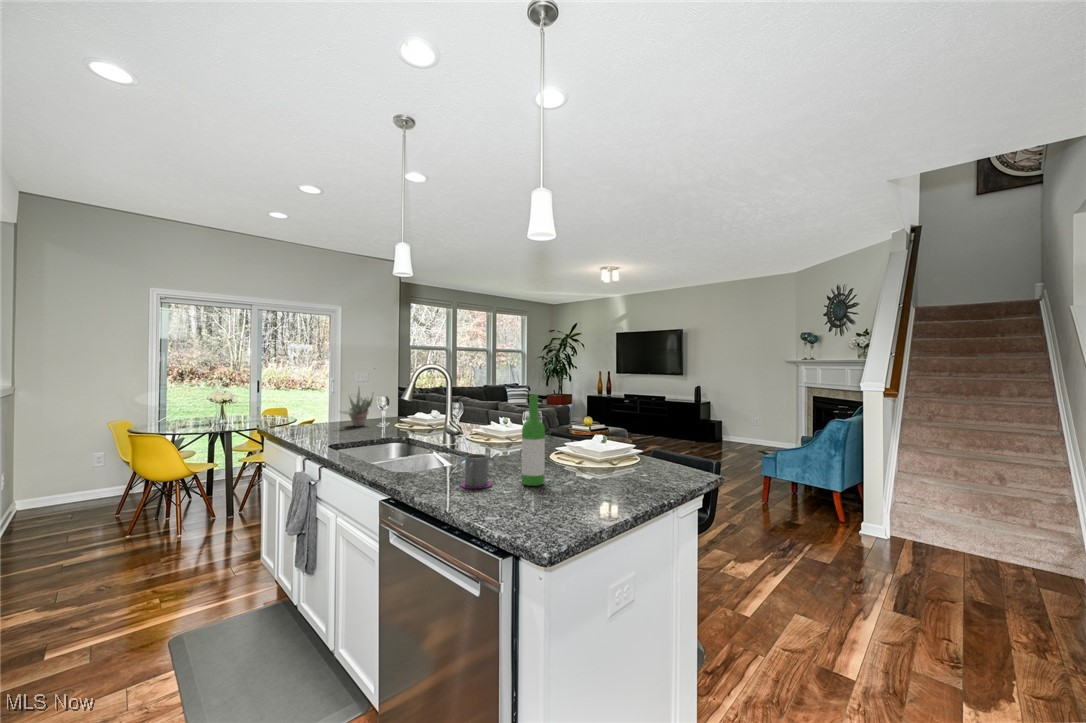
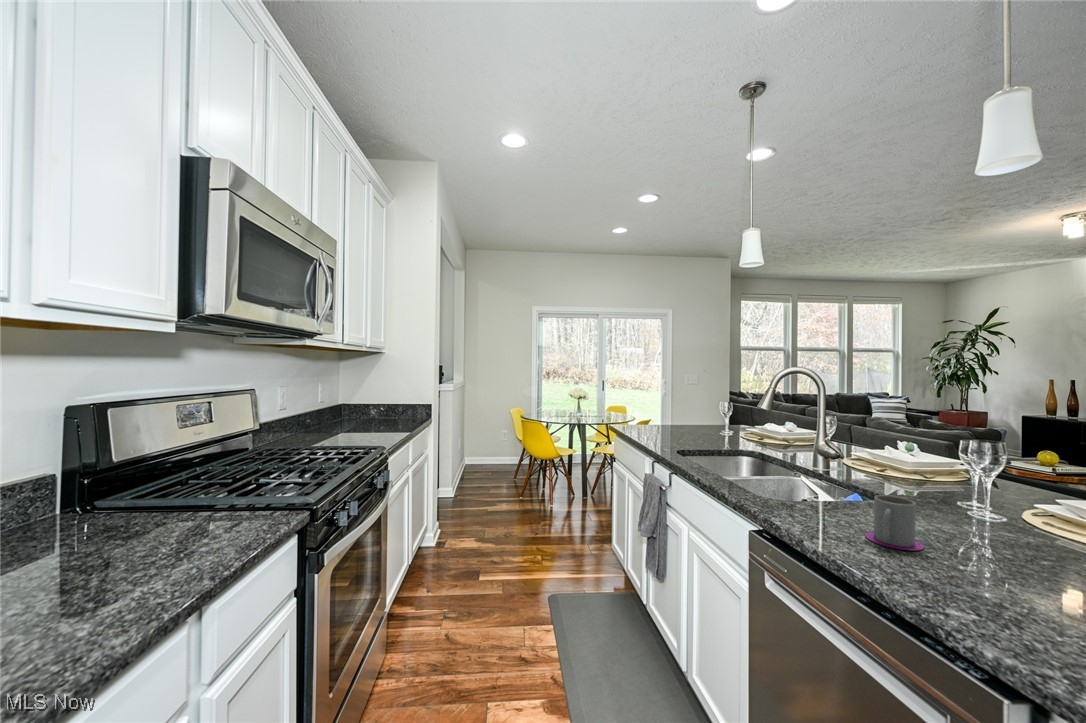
succulent plant: present [339,388,373,426] -> none [683,388,719,431]
wine bottle: present [522,394,545,486] -> none [984,417,1040,570]

